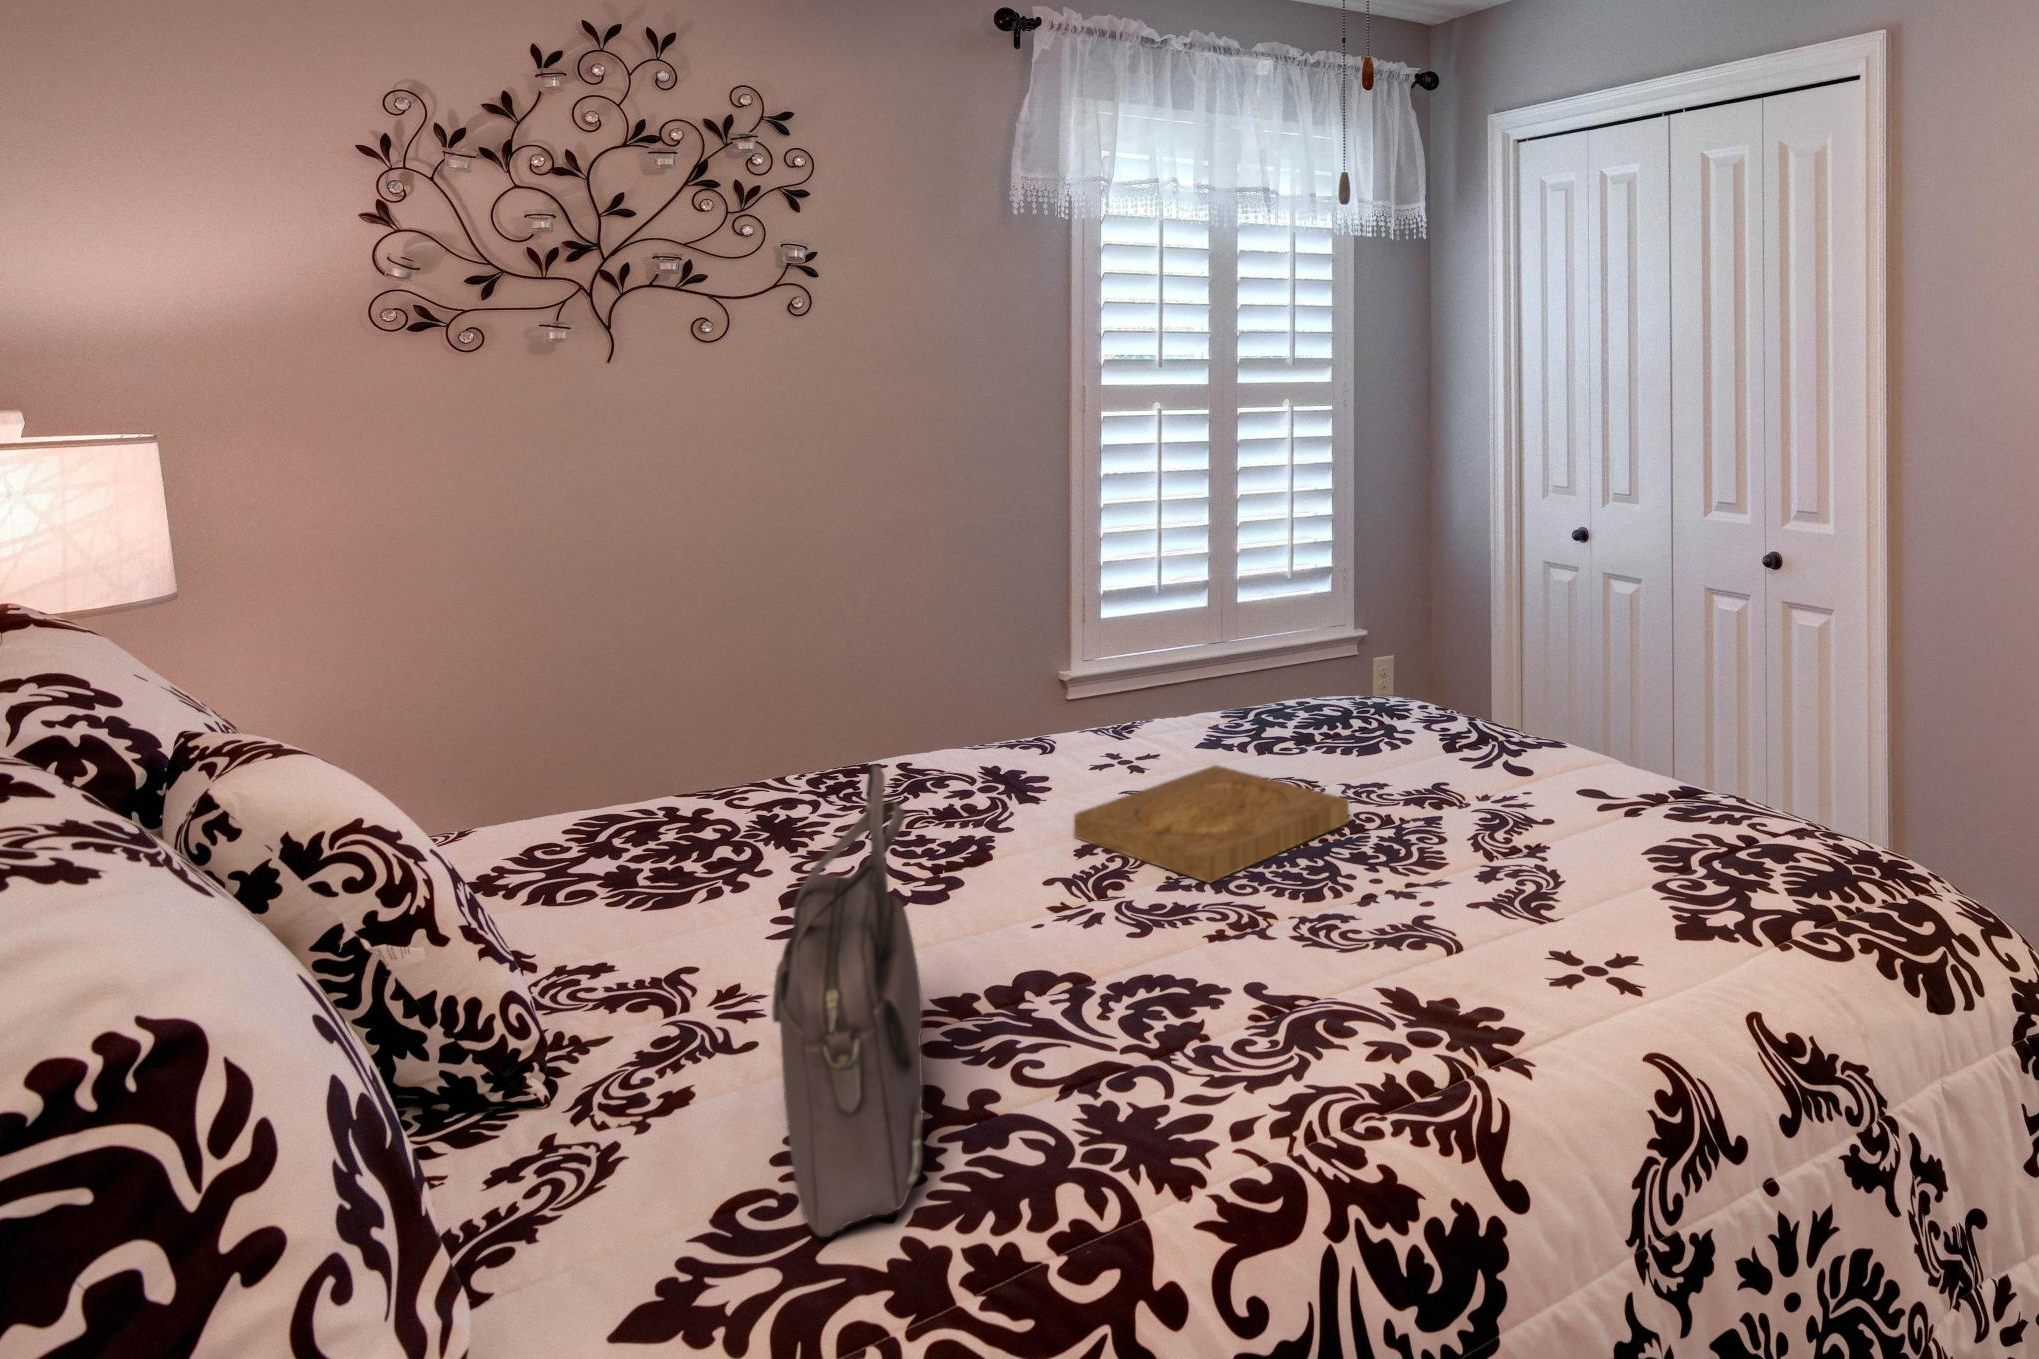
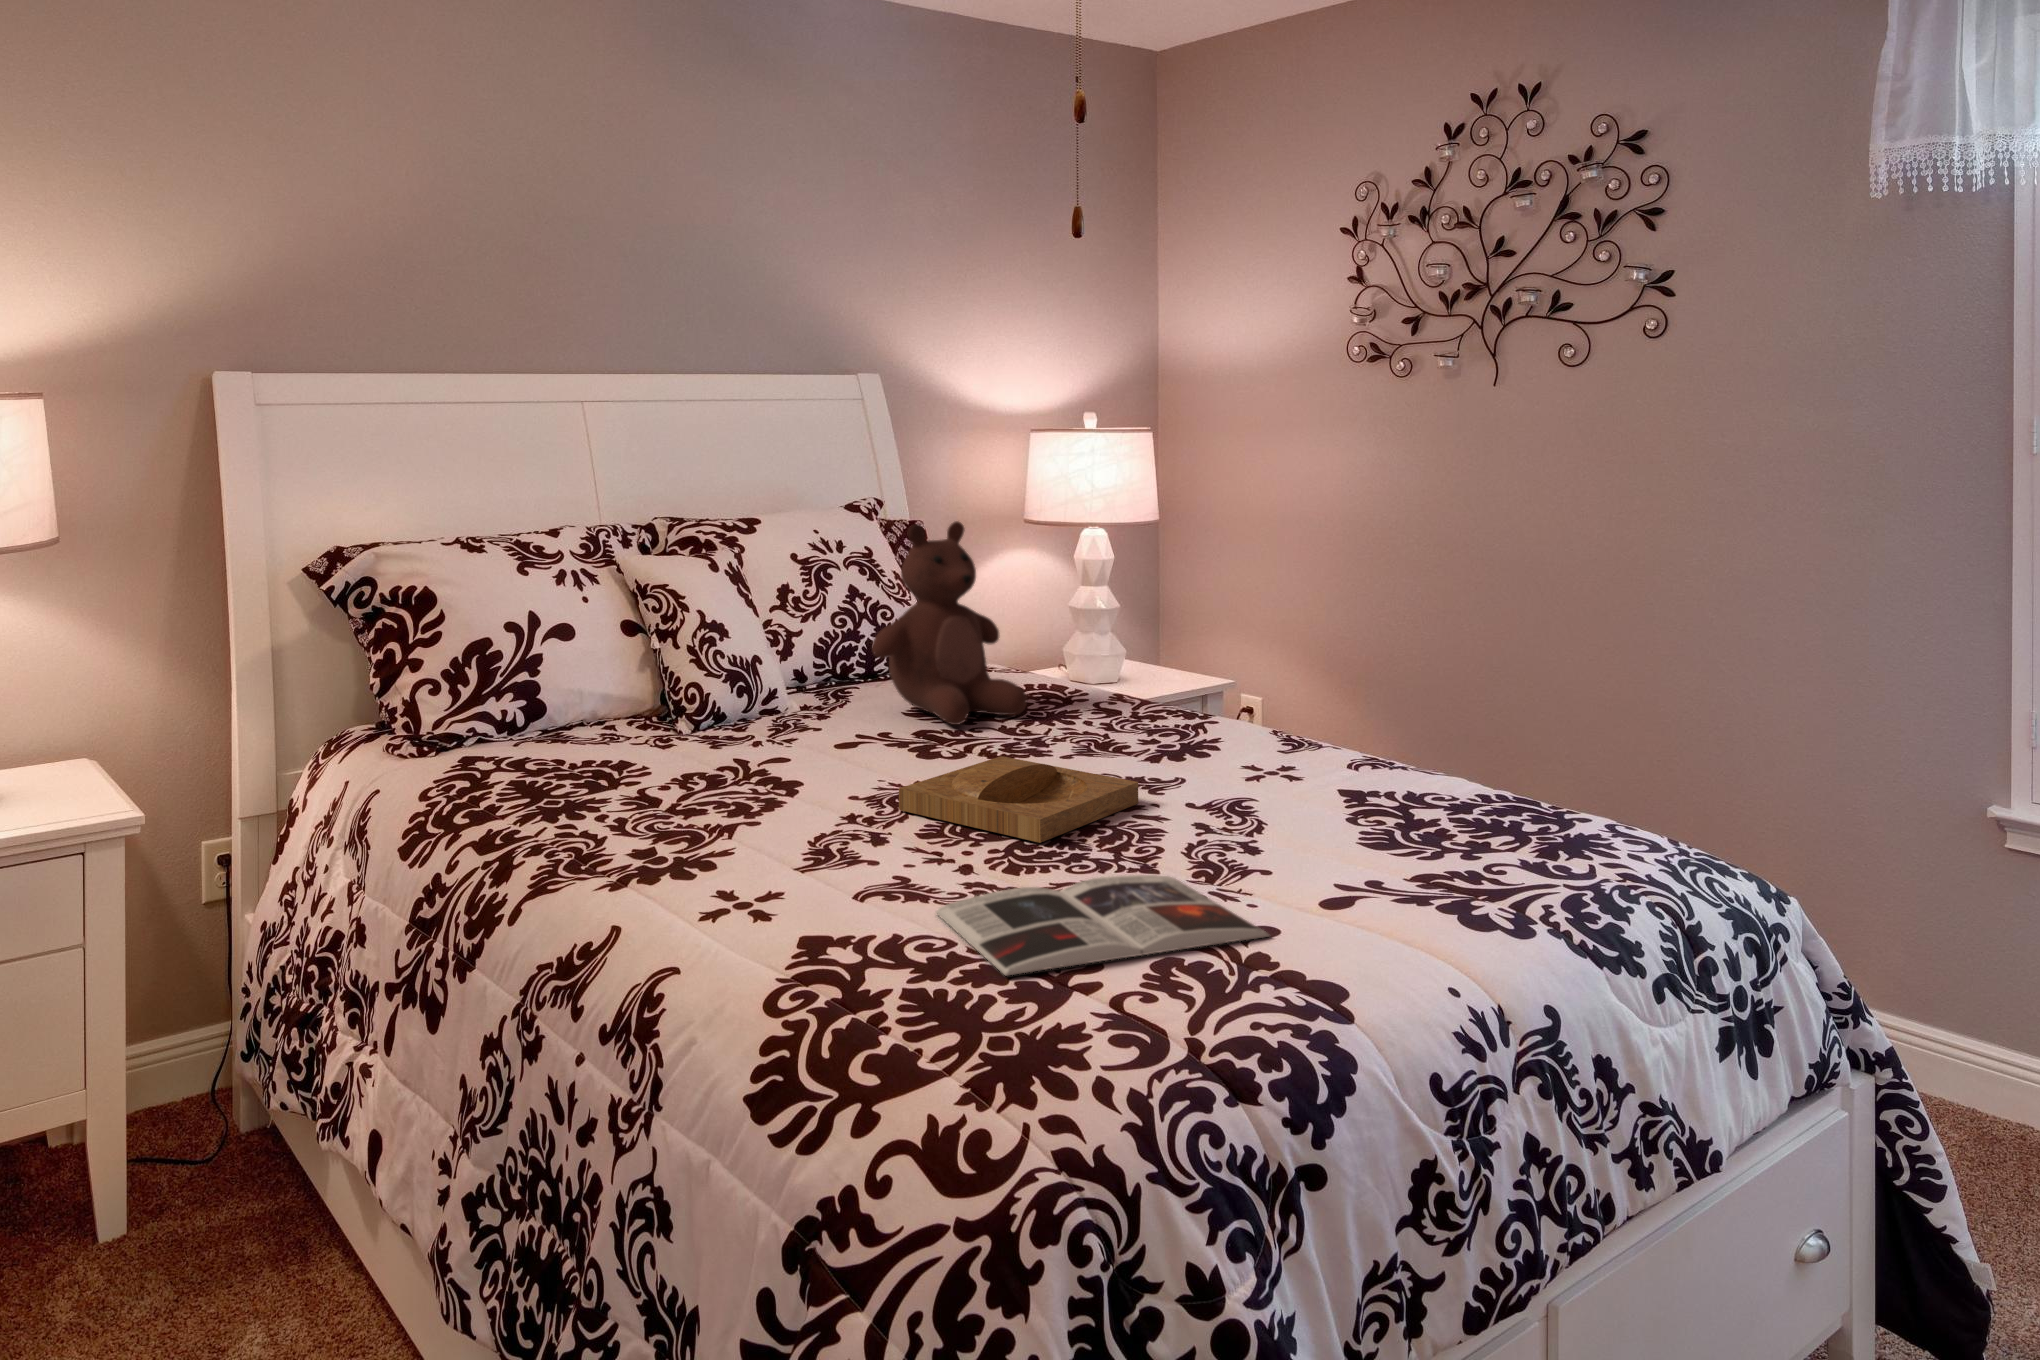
teddy bear: none [601,573,826,877] -> present [872,521,1027,725]
magazine: none [1450,764,1700,864] -> present [936,875,1269,975]
handbag: present [772,766,923,1237] -> none [492,587,671,780]

